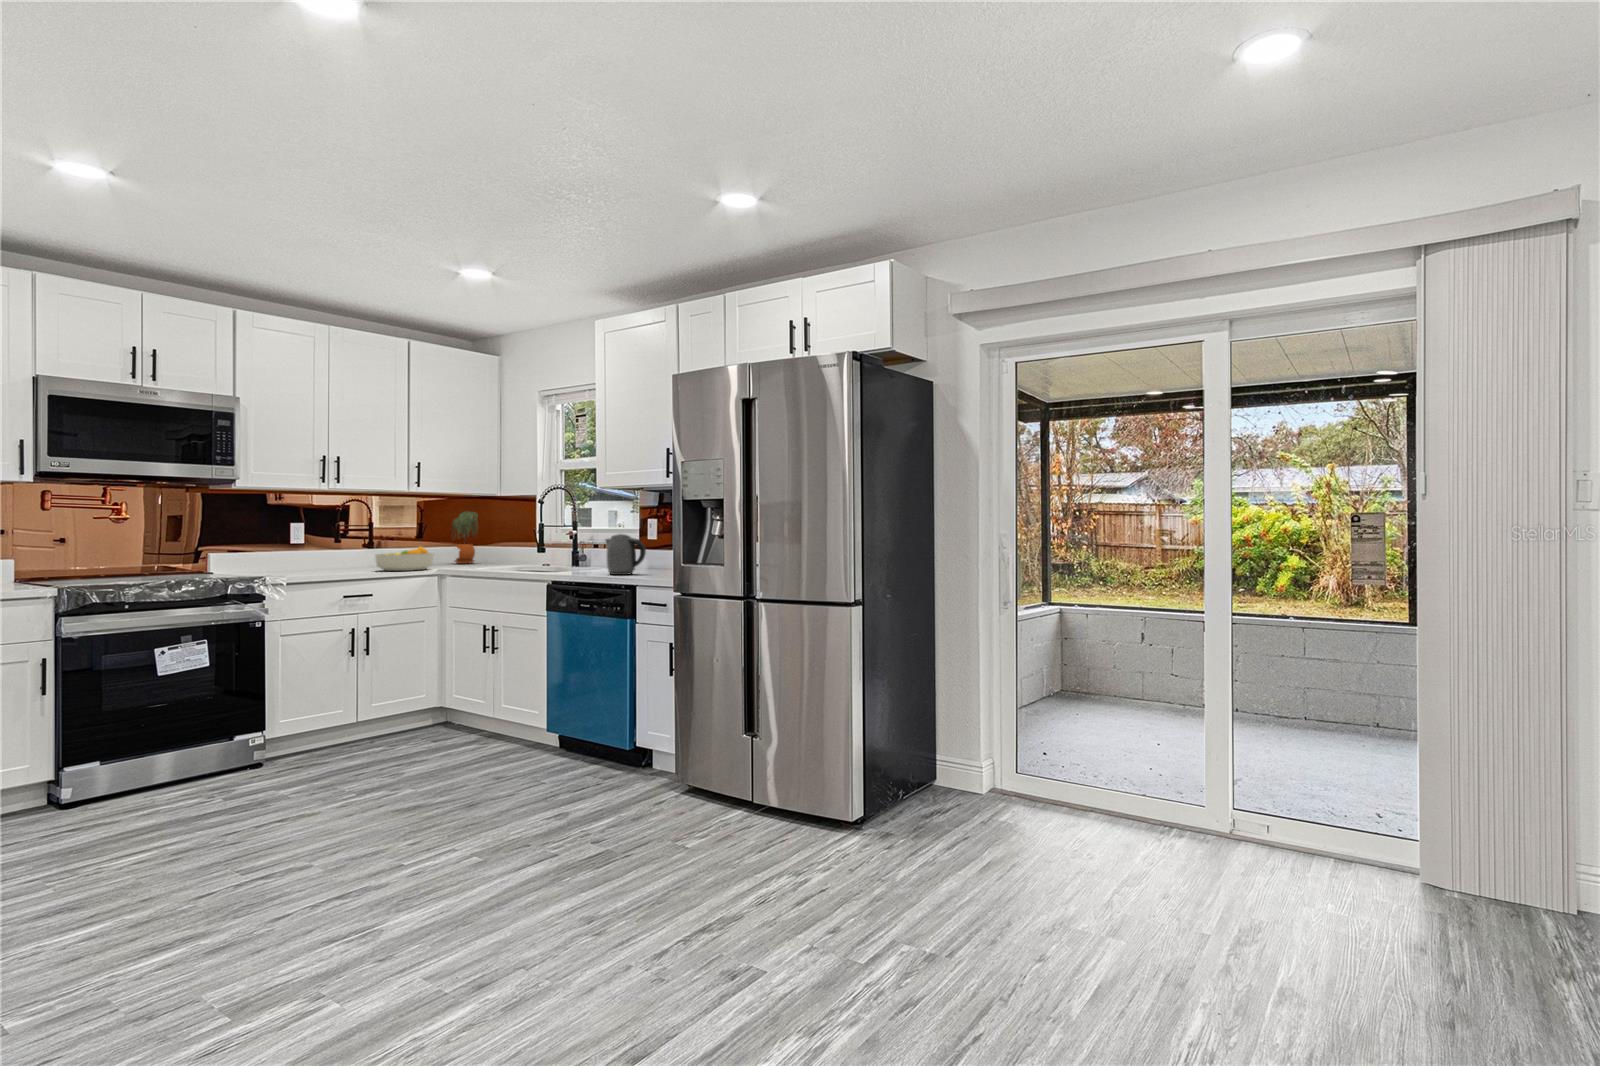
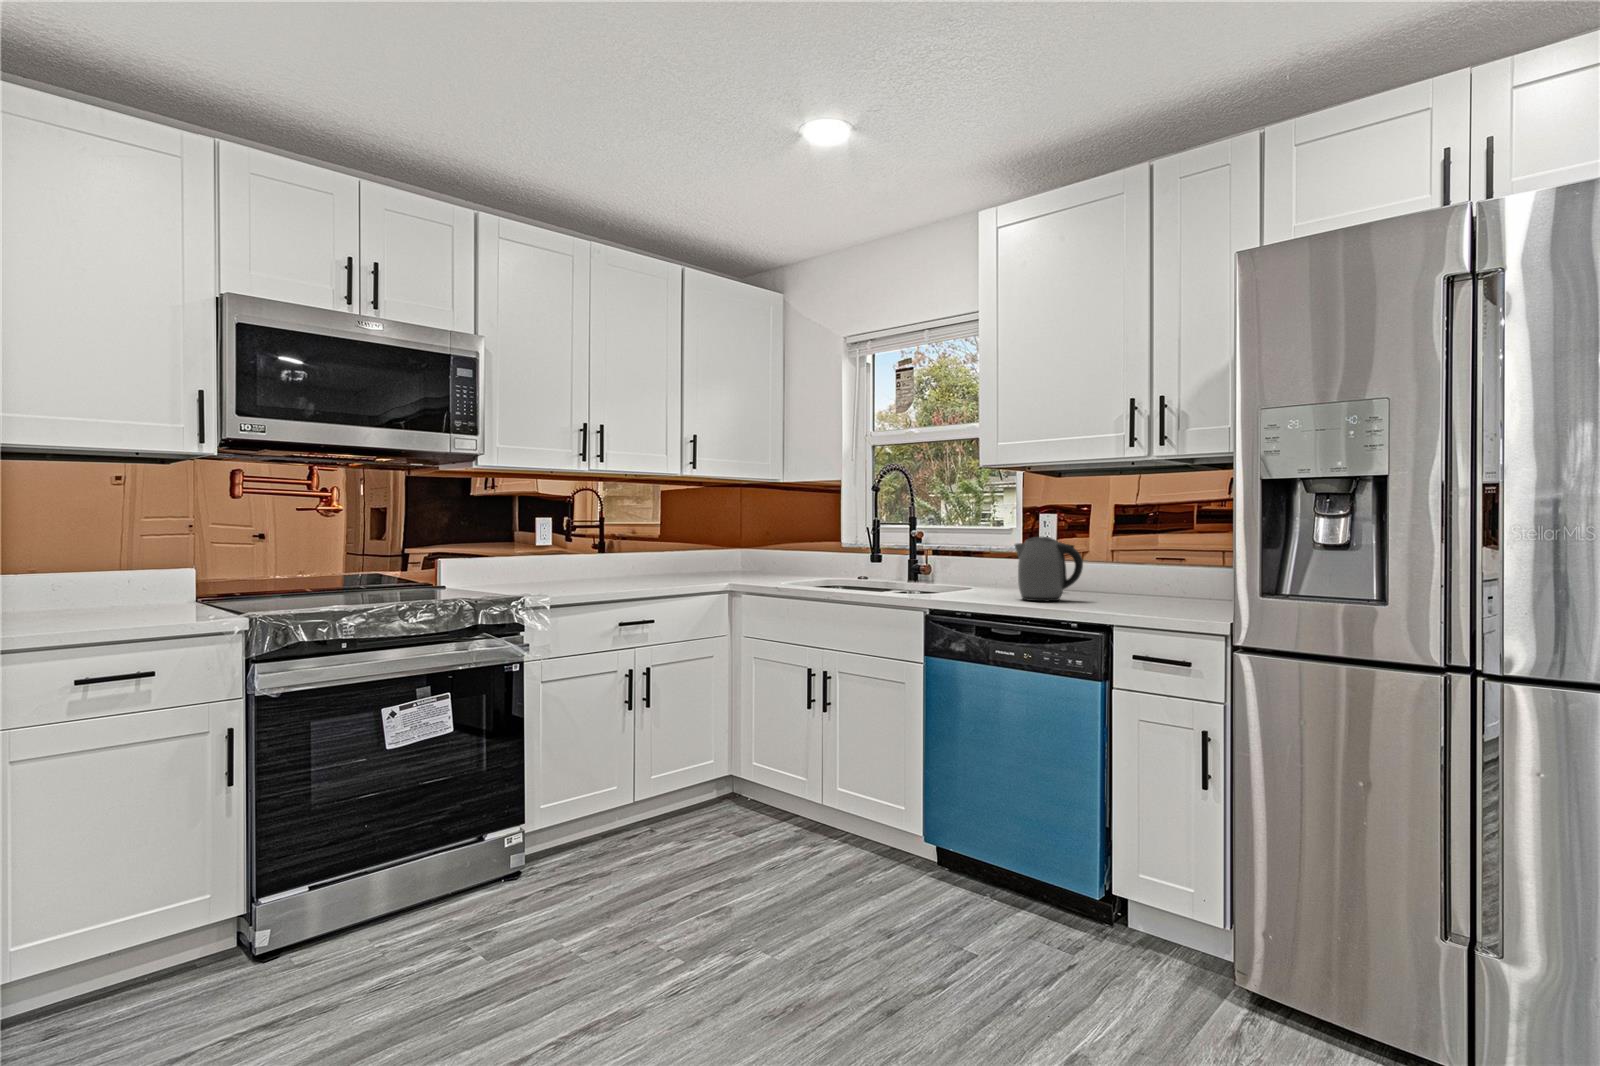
potted plant: present [452,511,478,564] -> none [724,501,760,572]
fruit bowl: present [375,546,434,571] -> none [652,549,726,586]

